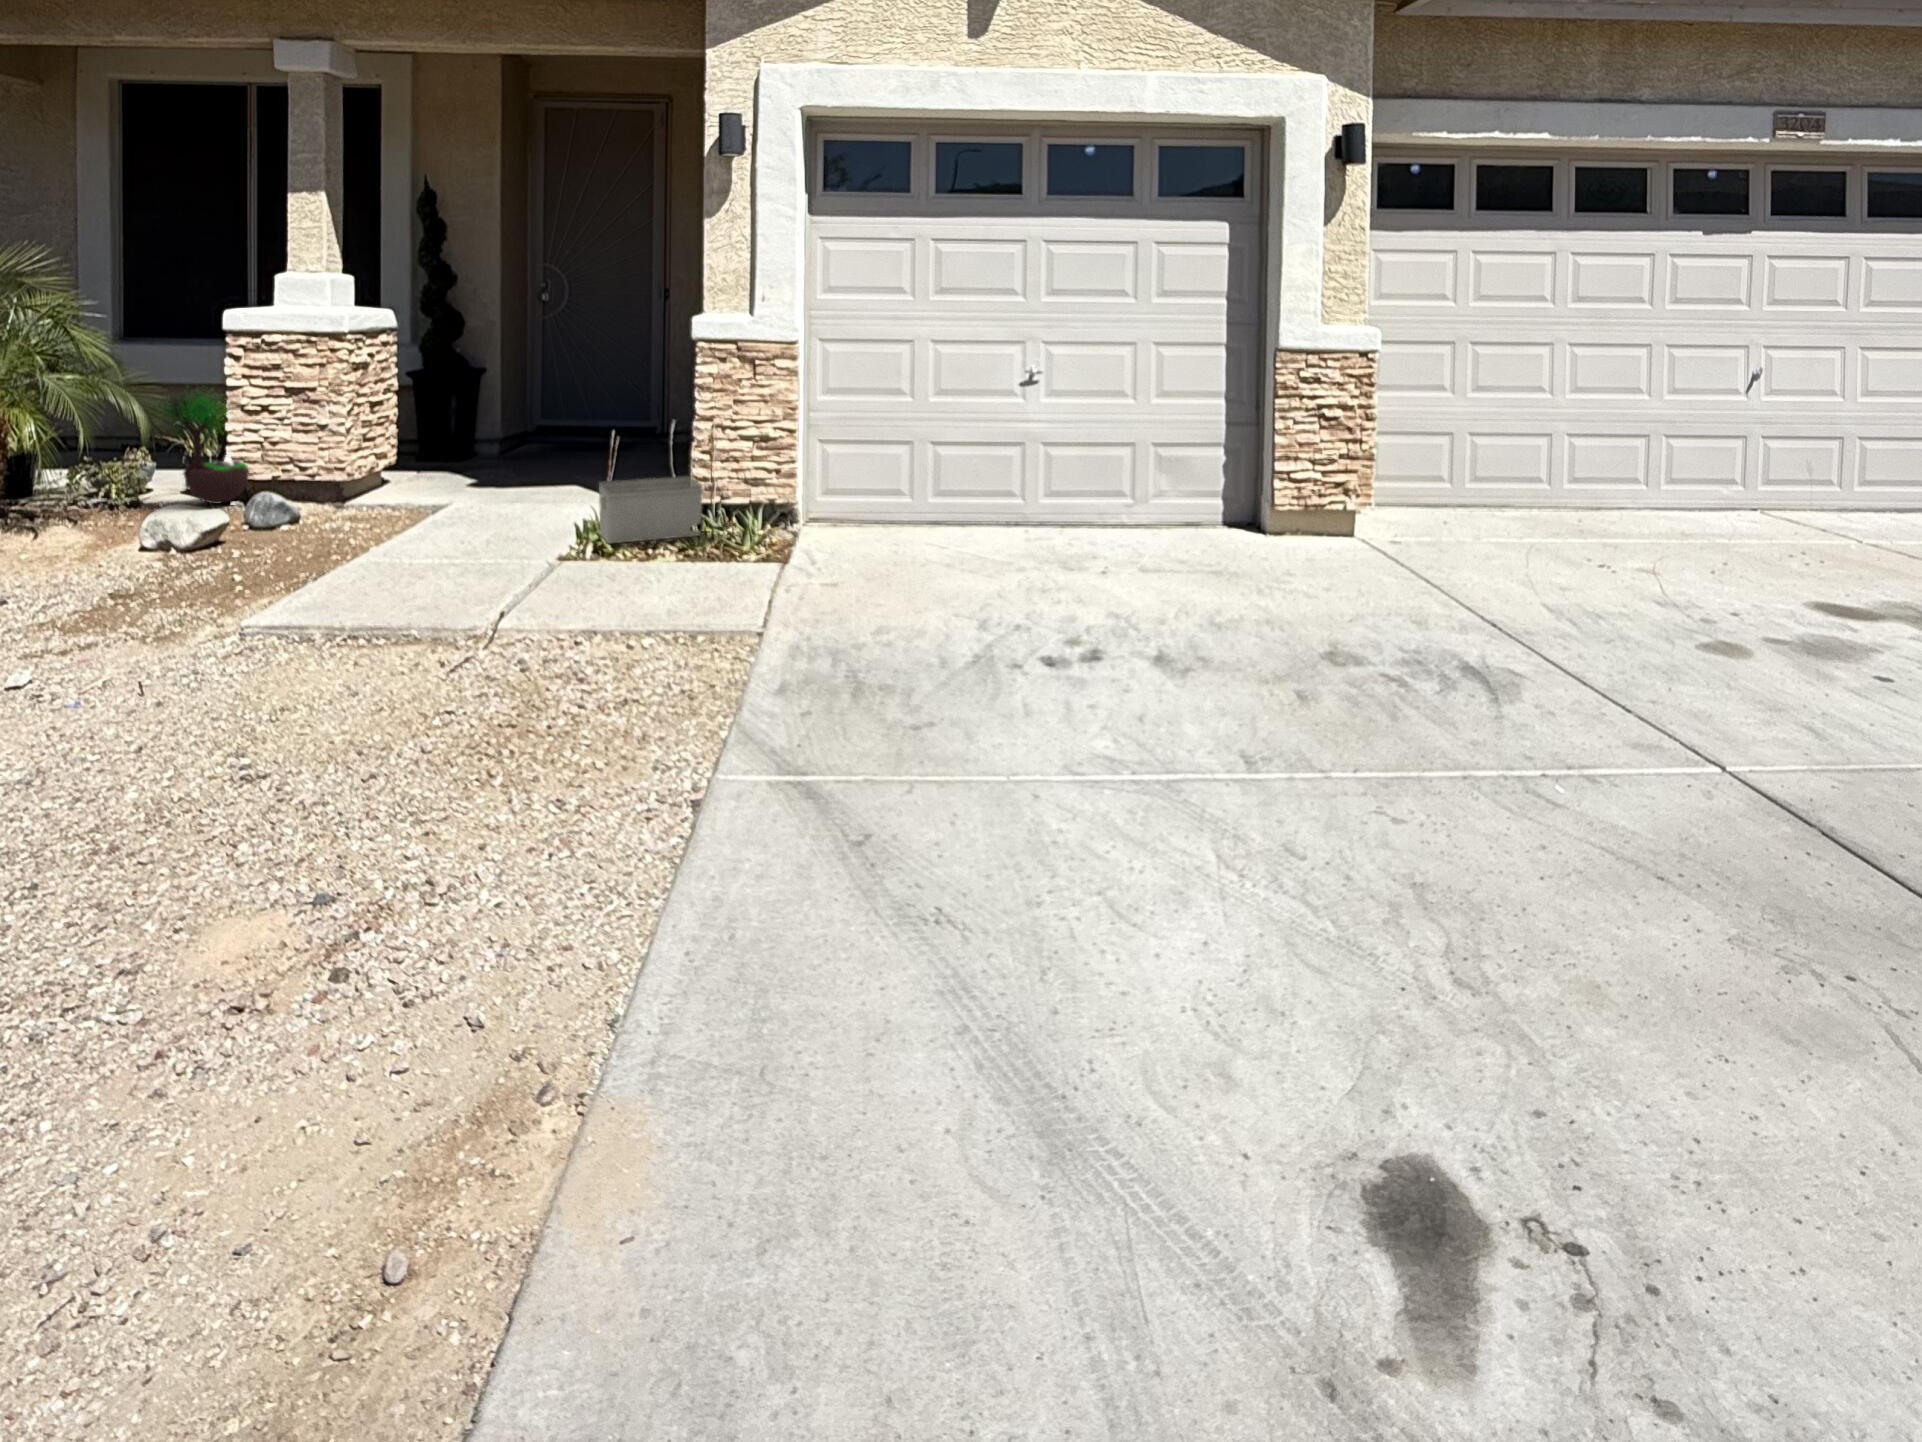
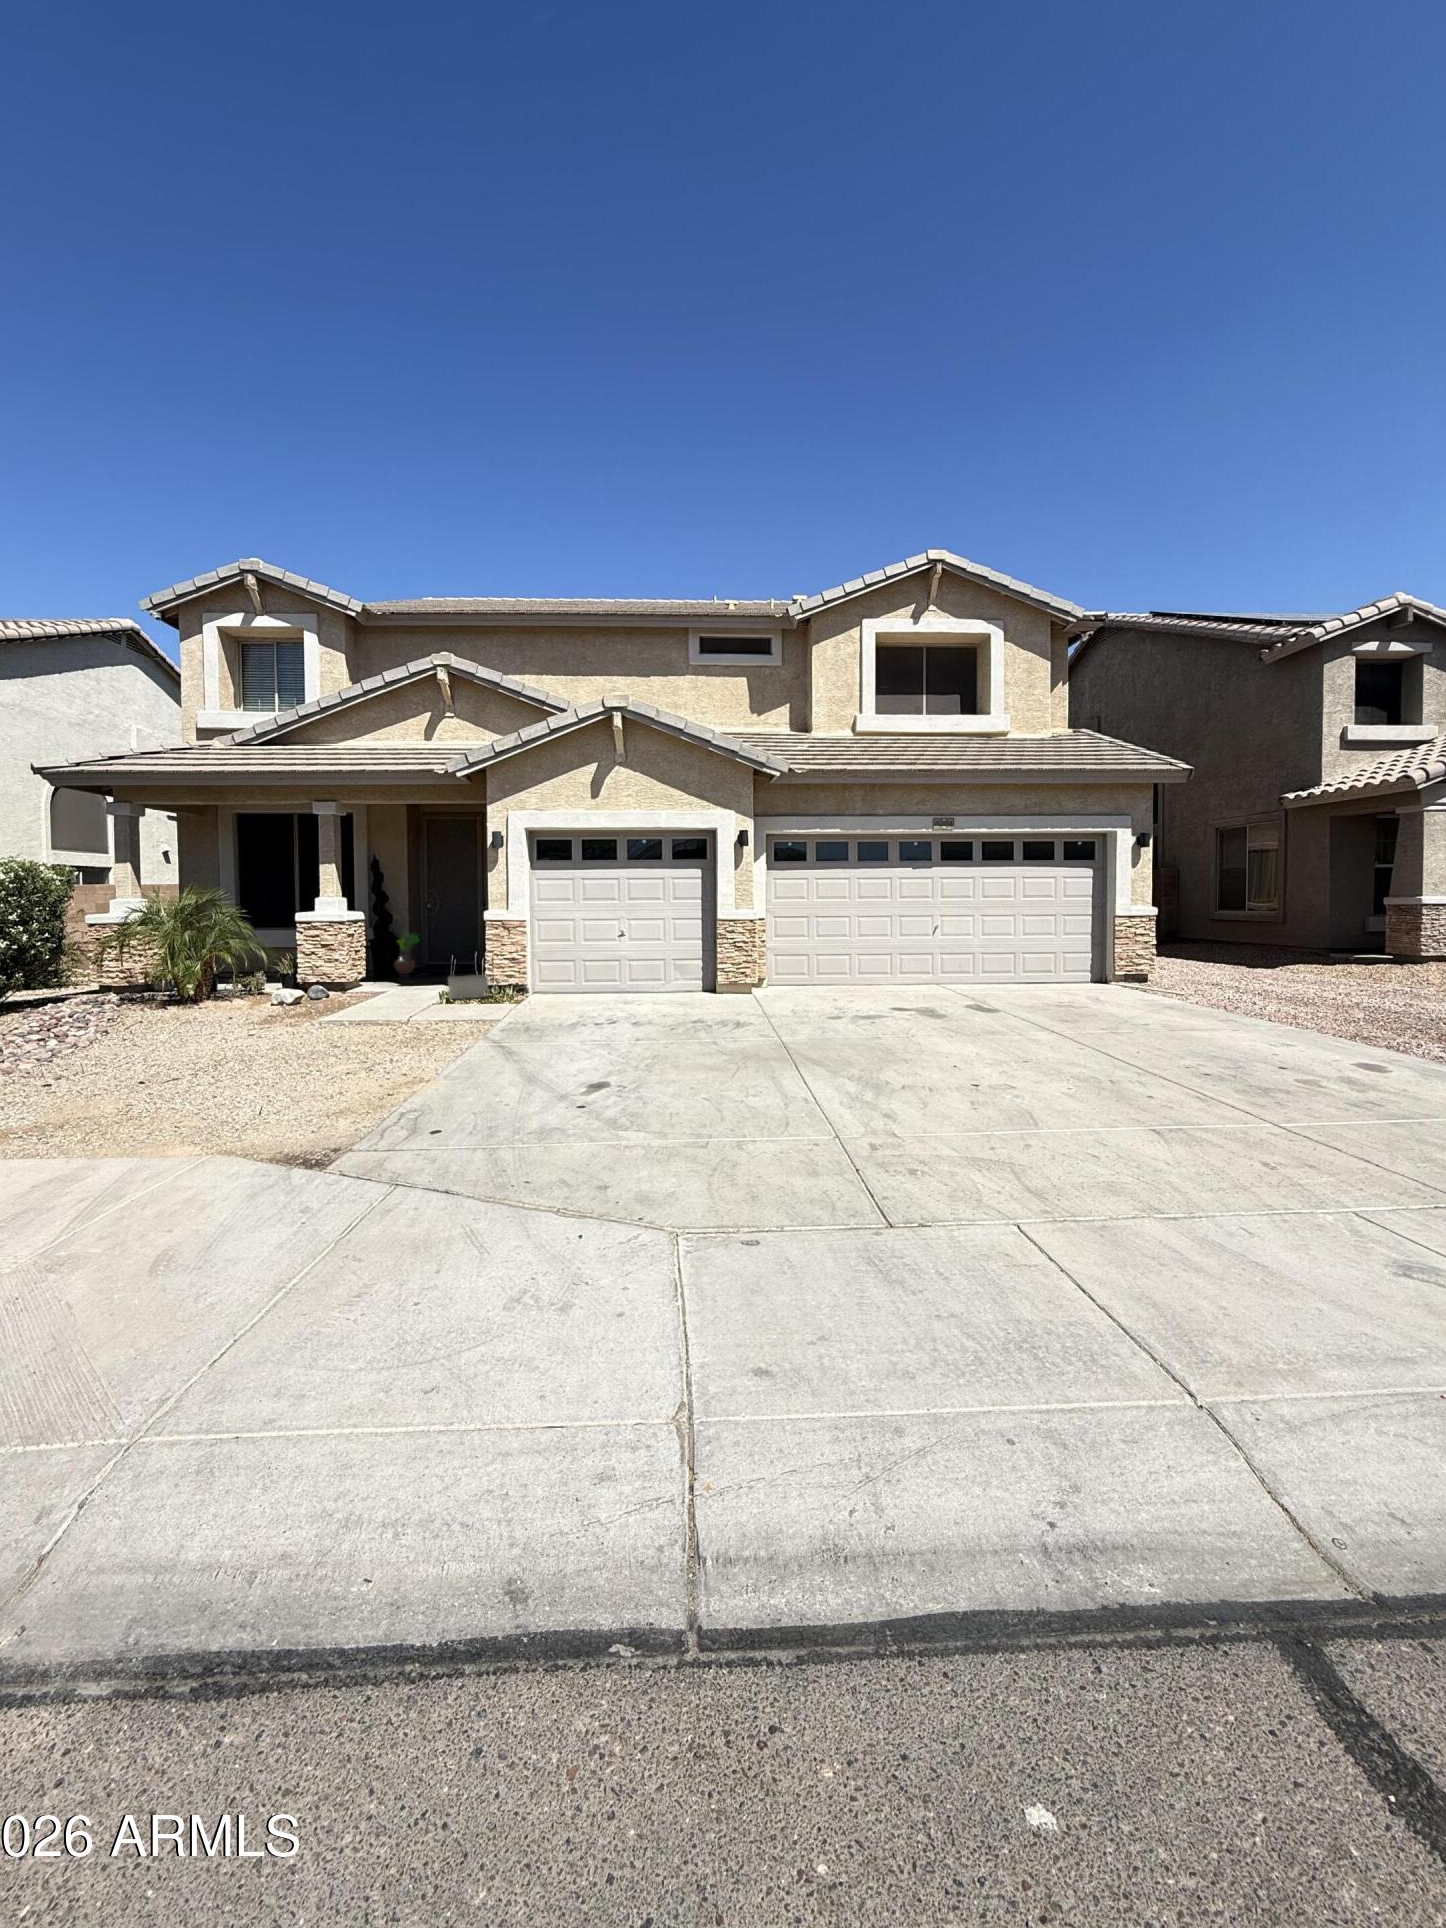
potted tree: present [155,378,249,504] -> present [395,934,417,974]

